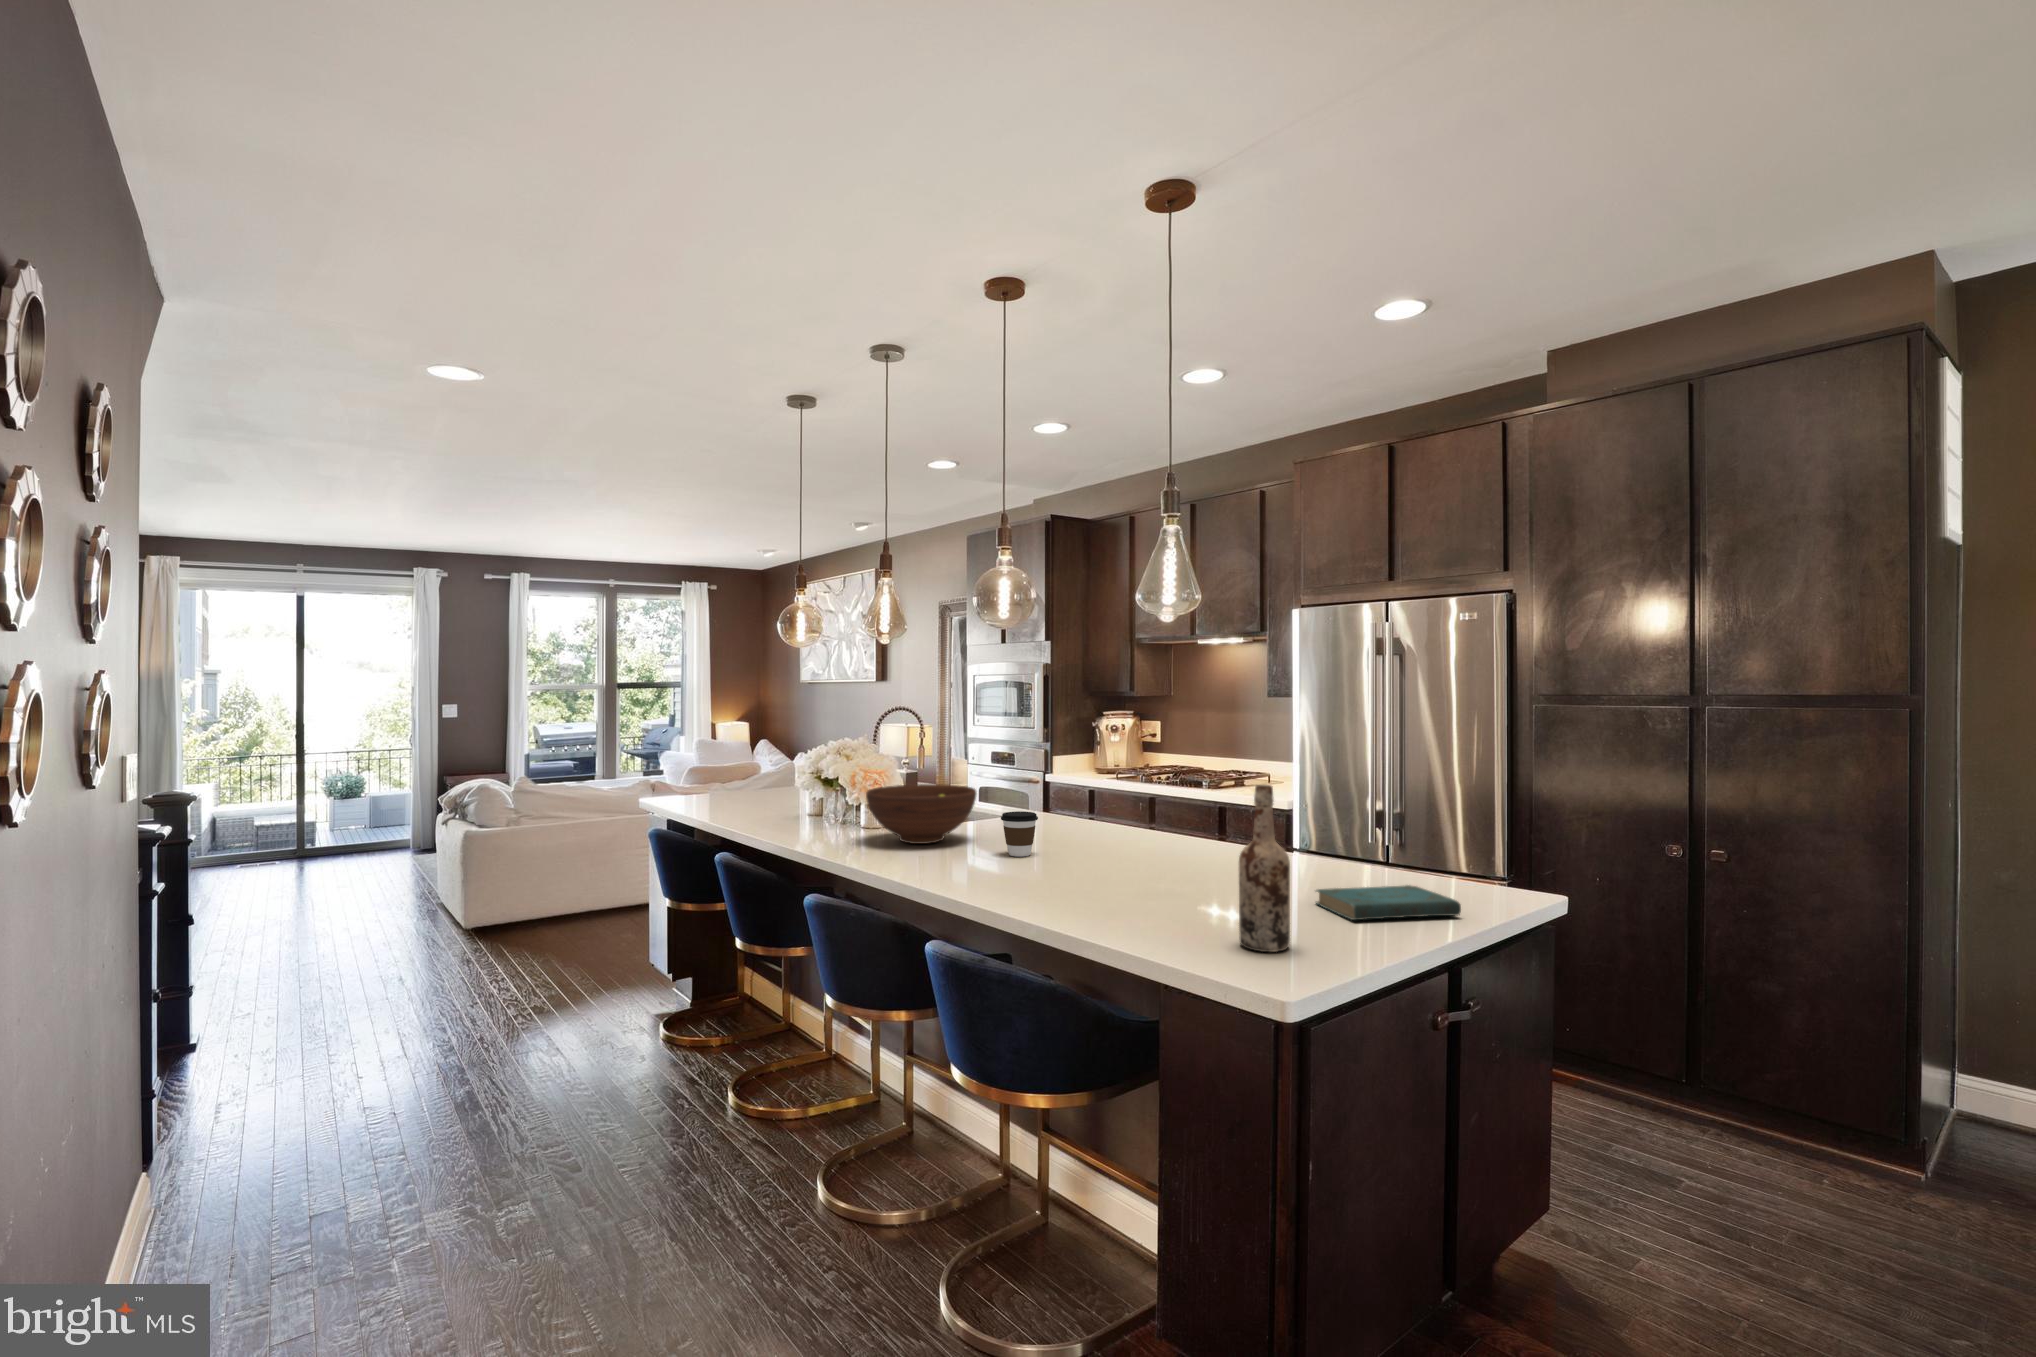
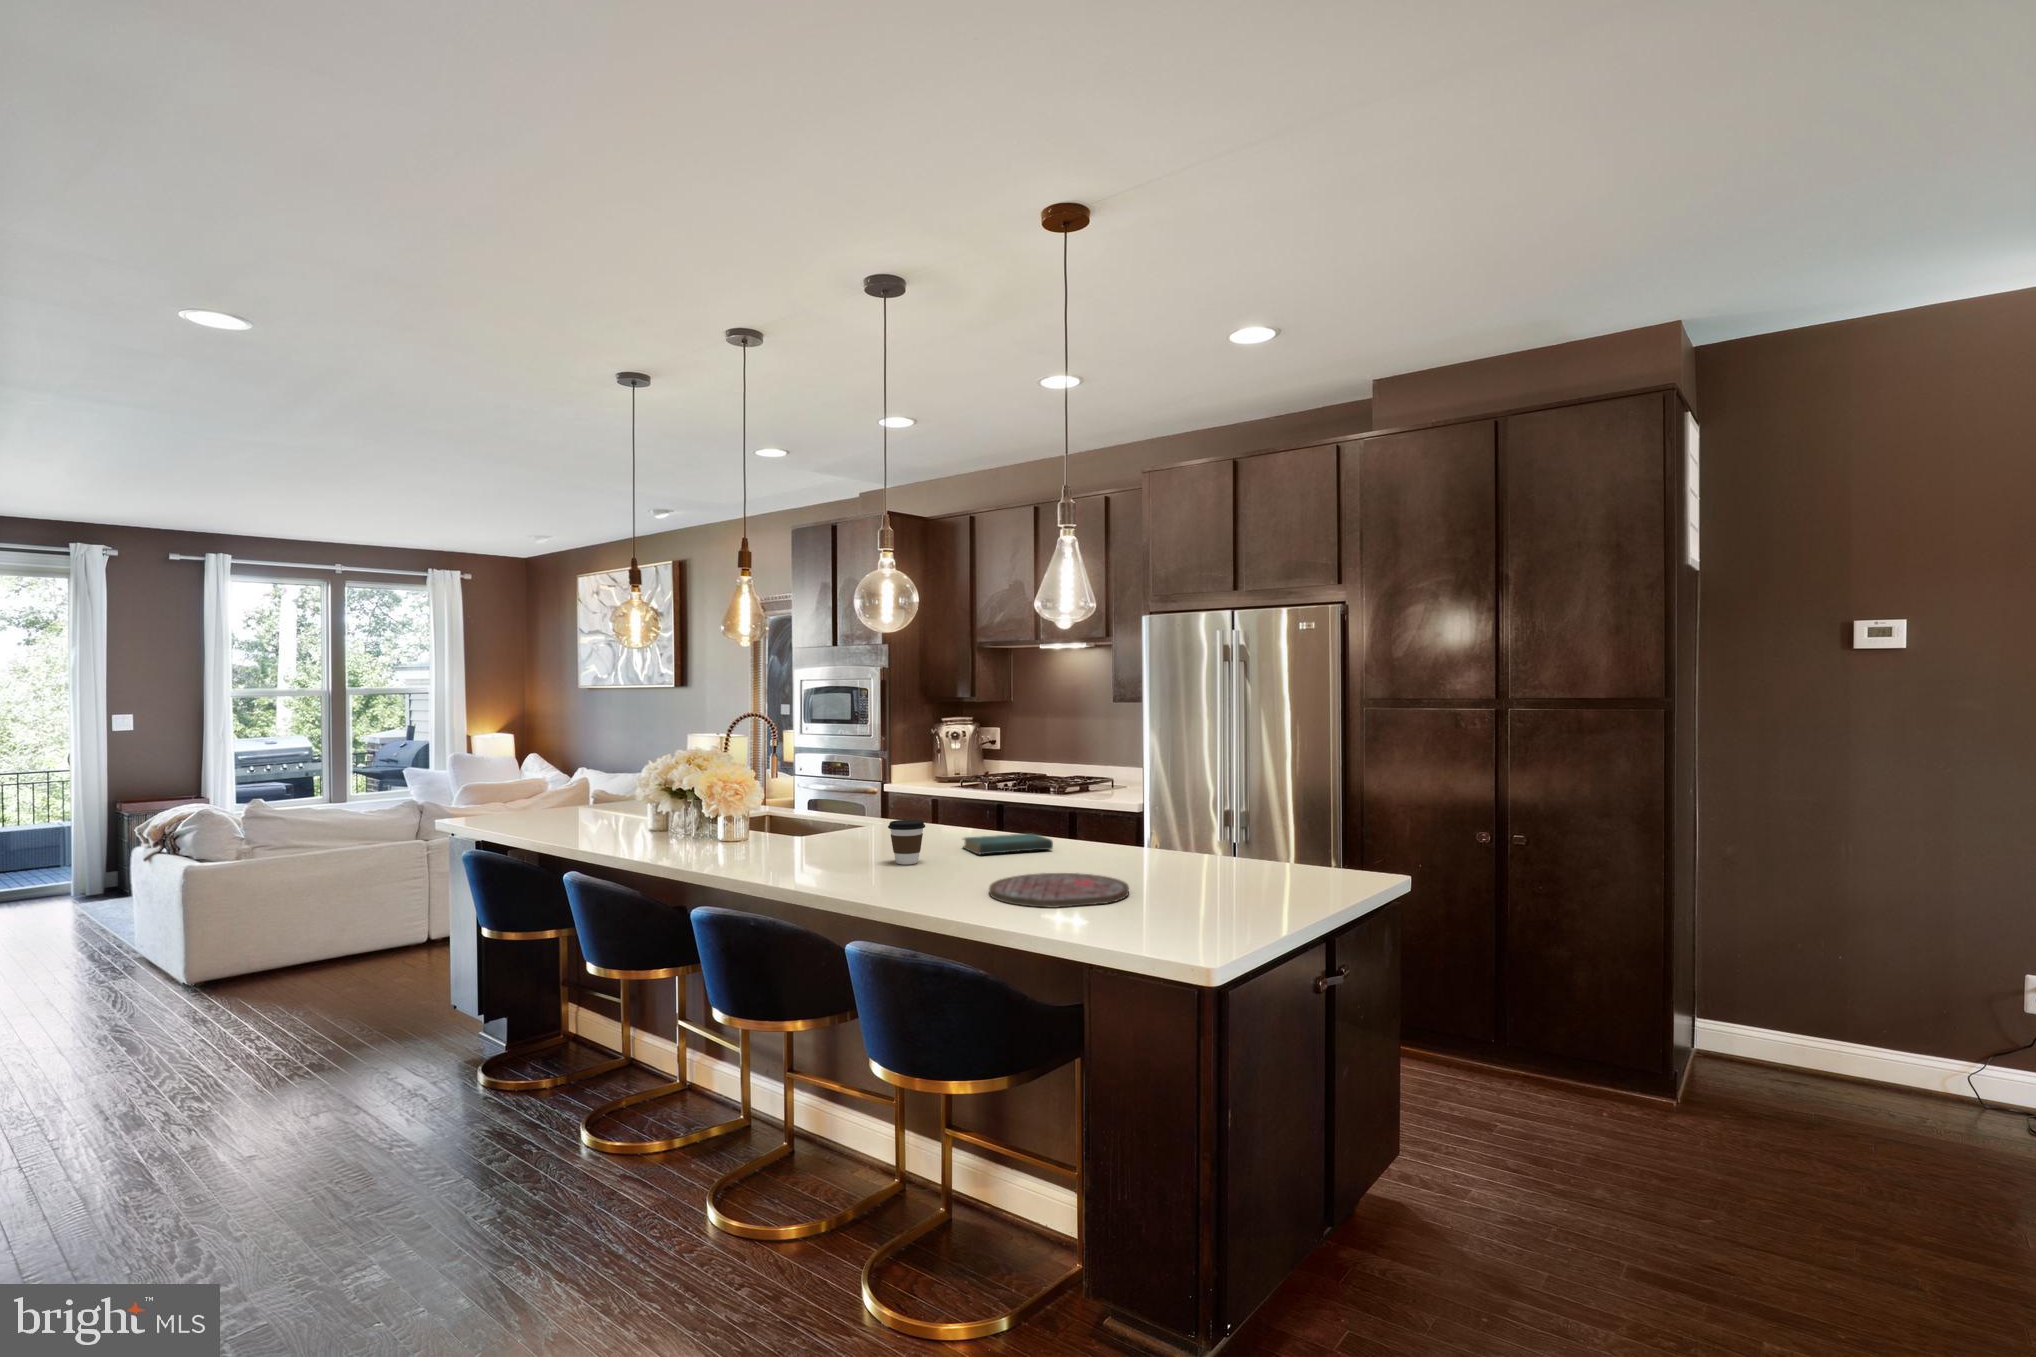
fruit bowl: present [866,784,976,844] -> none [740,796,856,857]
wine bottle: present [1239,785,1290,952] -> none [1148,786,1193,934]
cutting board: none [1084,873,1235,912] -> present [989,873,1129,908]
book: present [1316,885,1461,920] -> present [963,833,1053,855]

